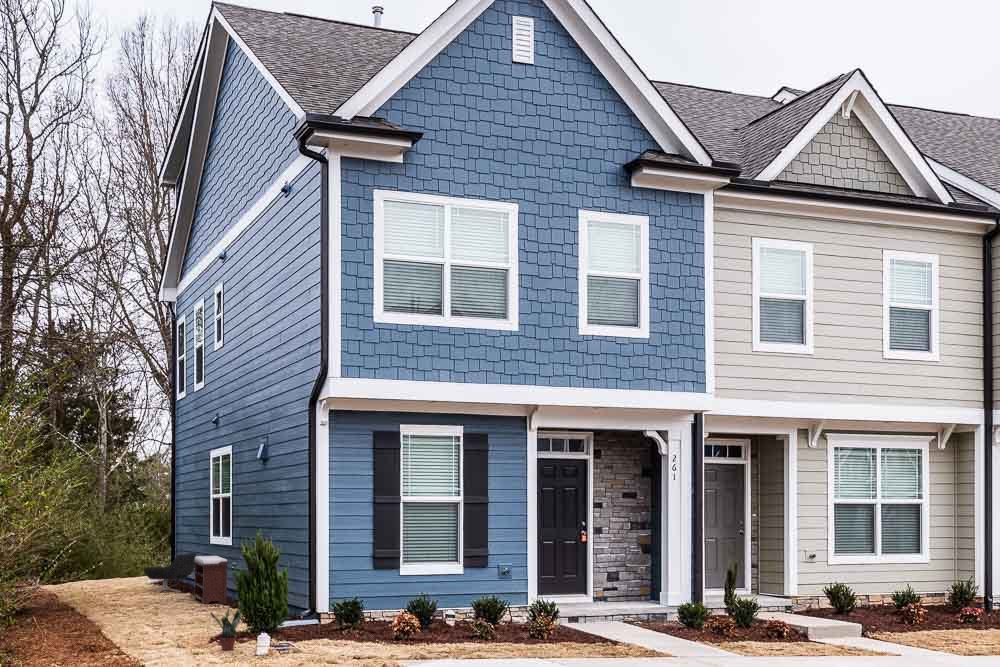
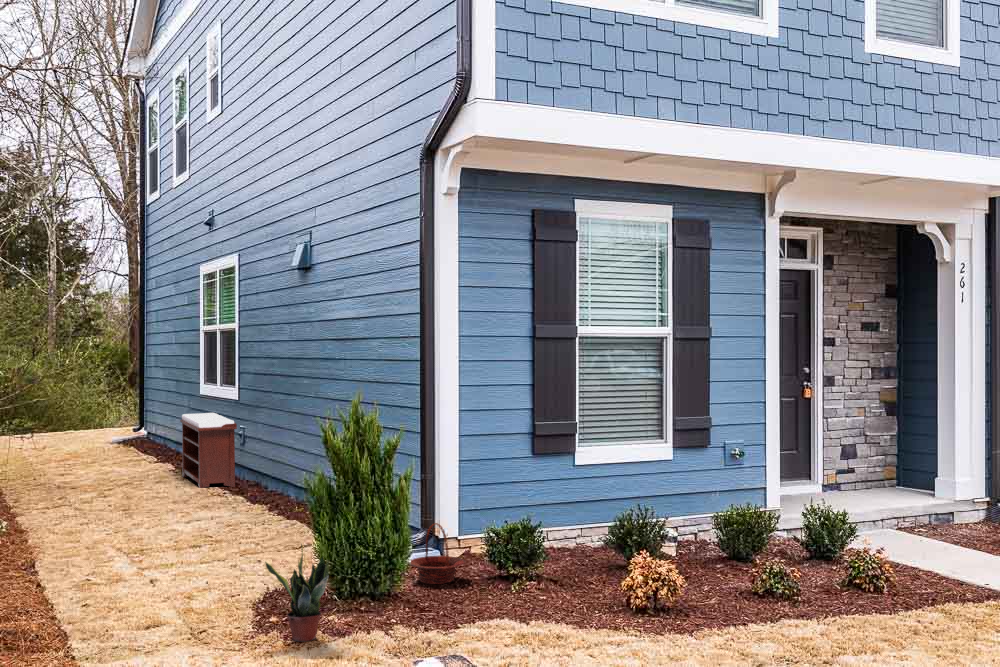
lounge chair: present [144,553,197,592] -> none [103,405,178,461]
basket: none [297,604,329,637] -> present [411,523,465,584]

